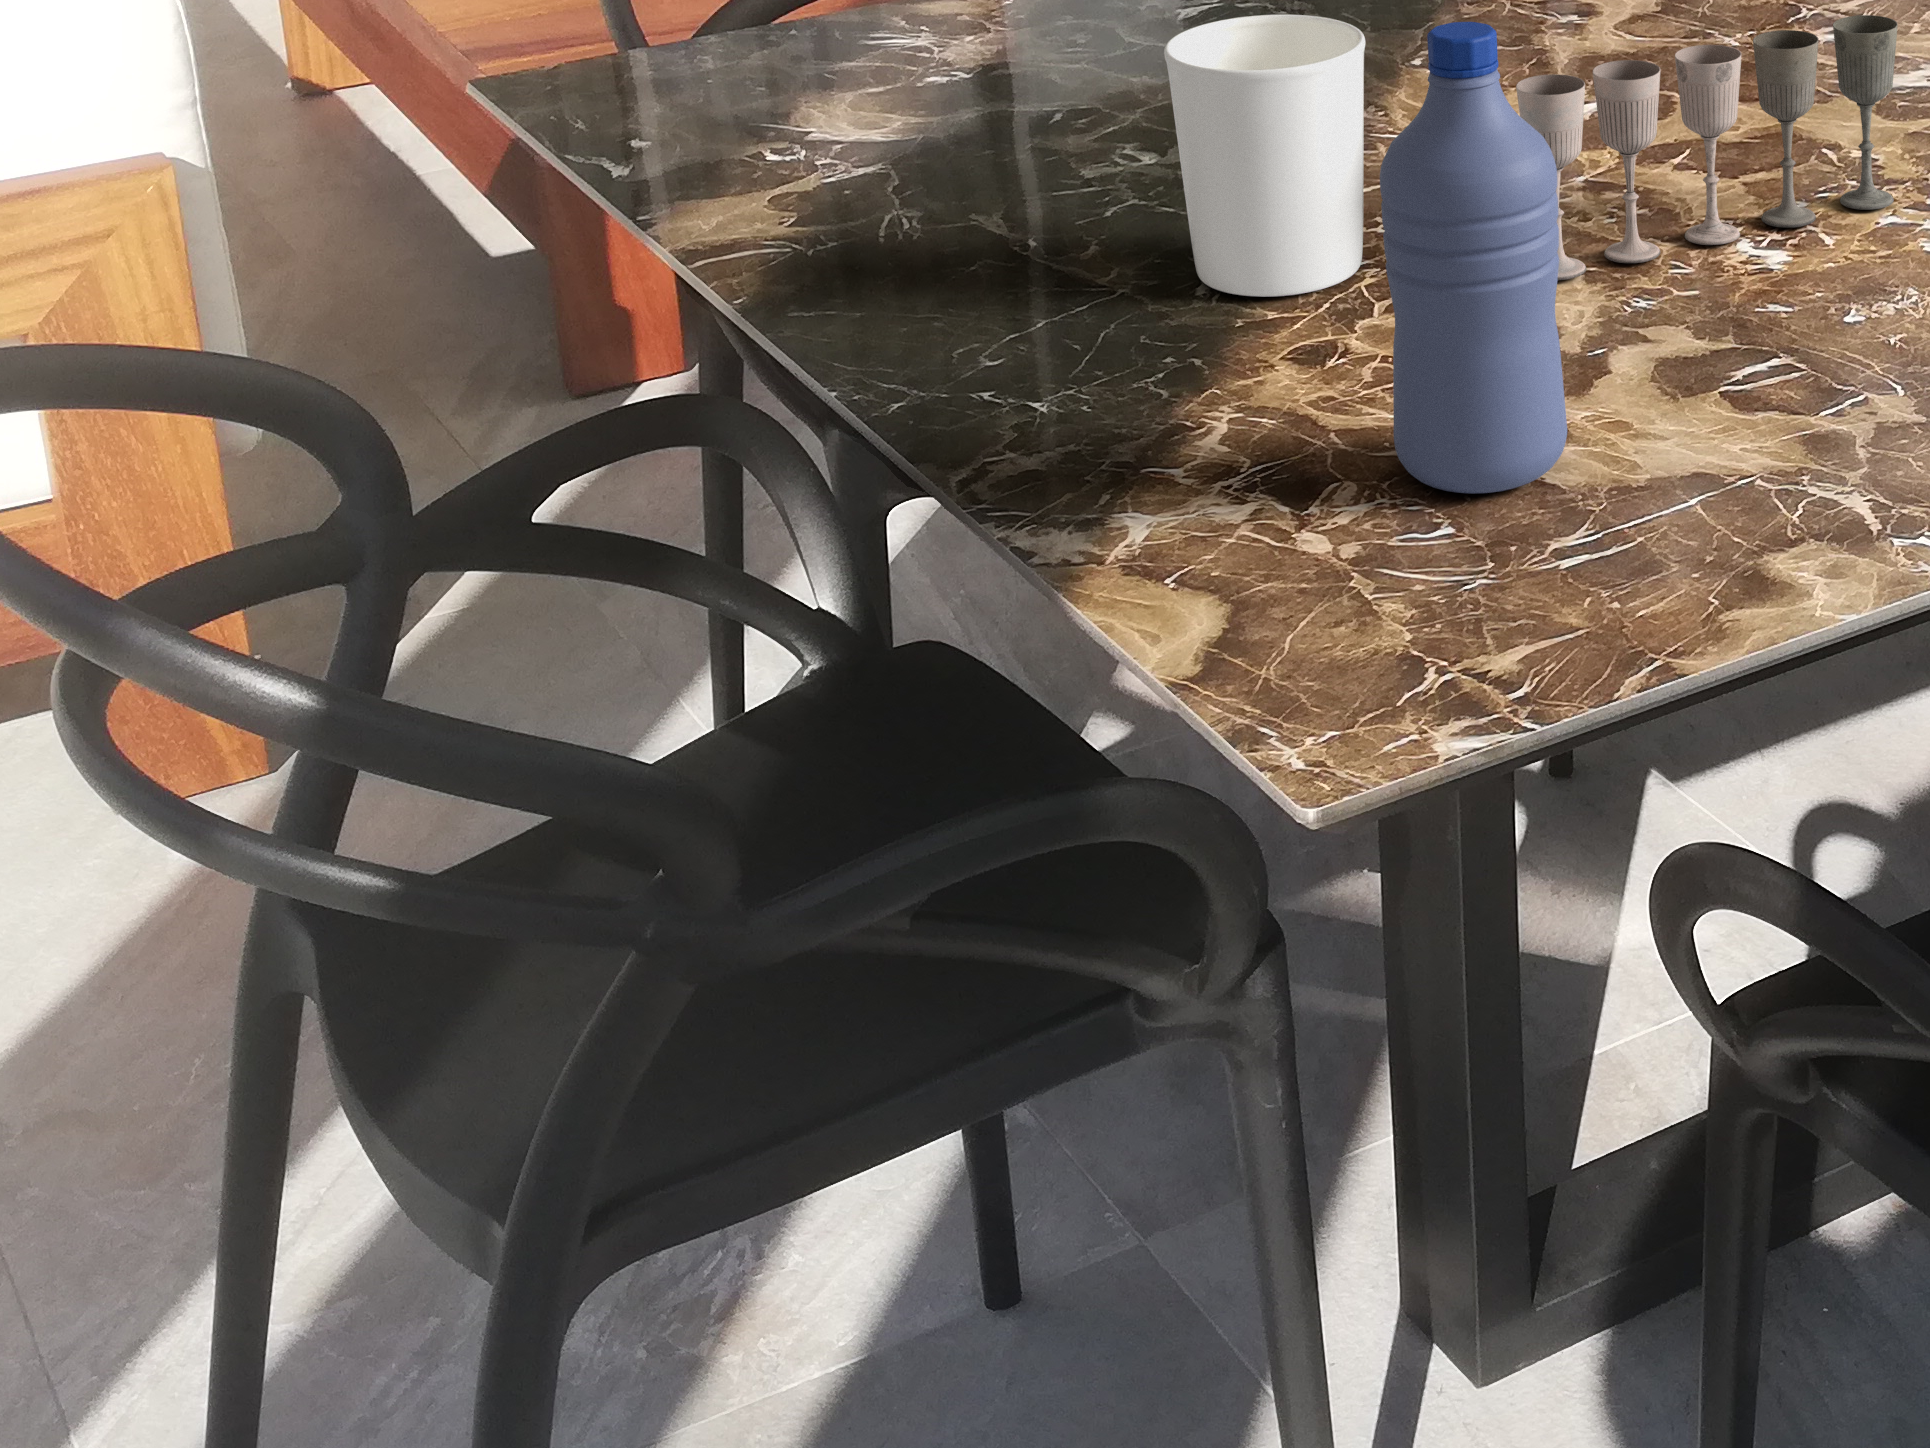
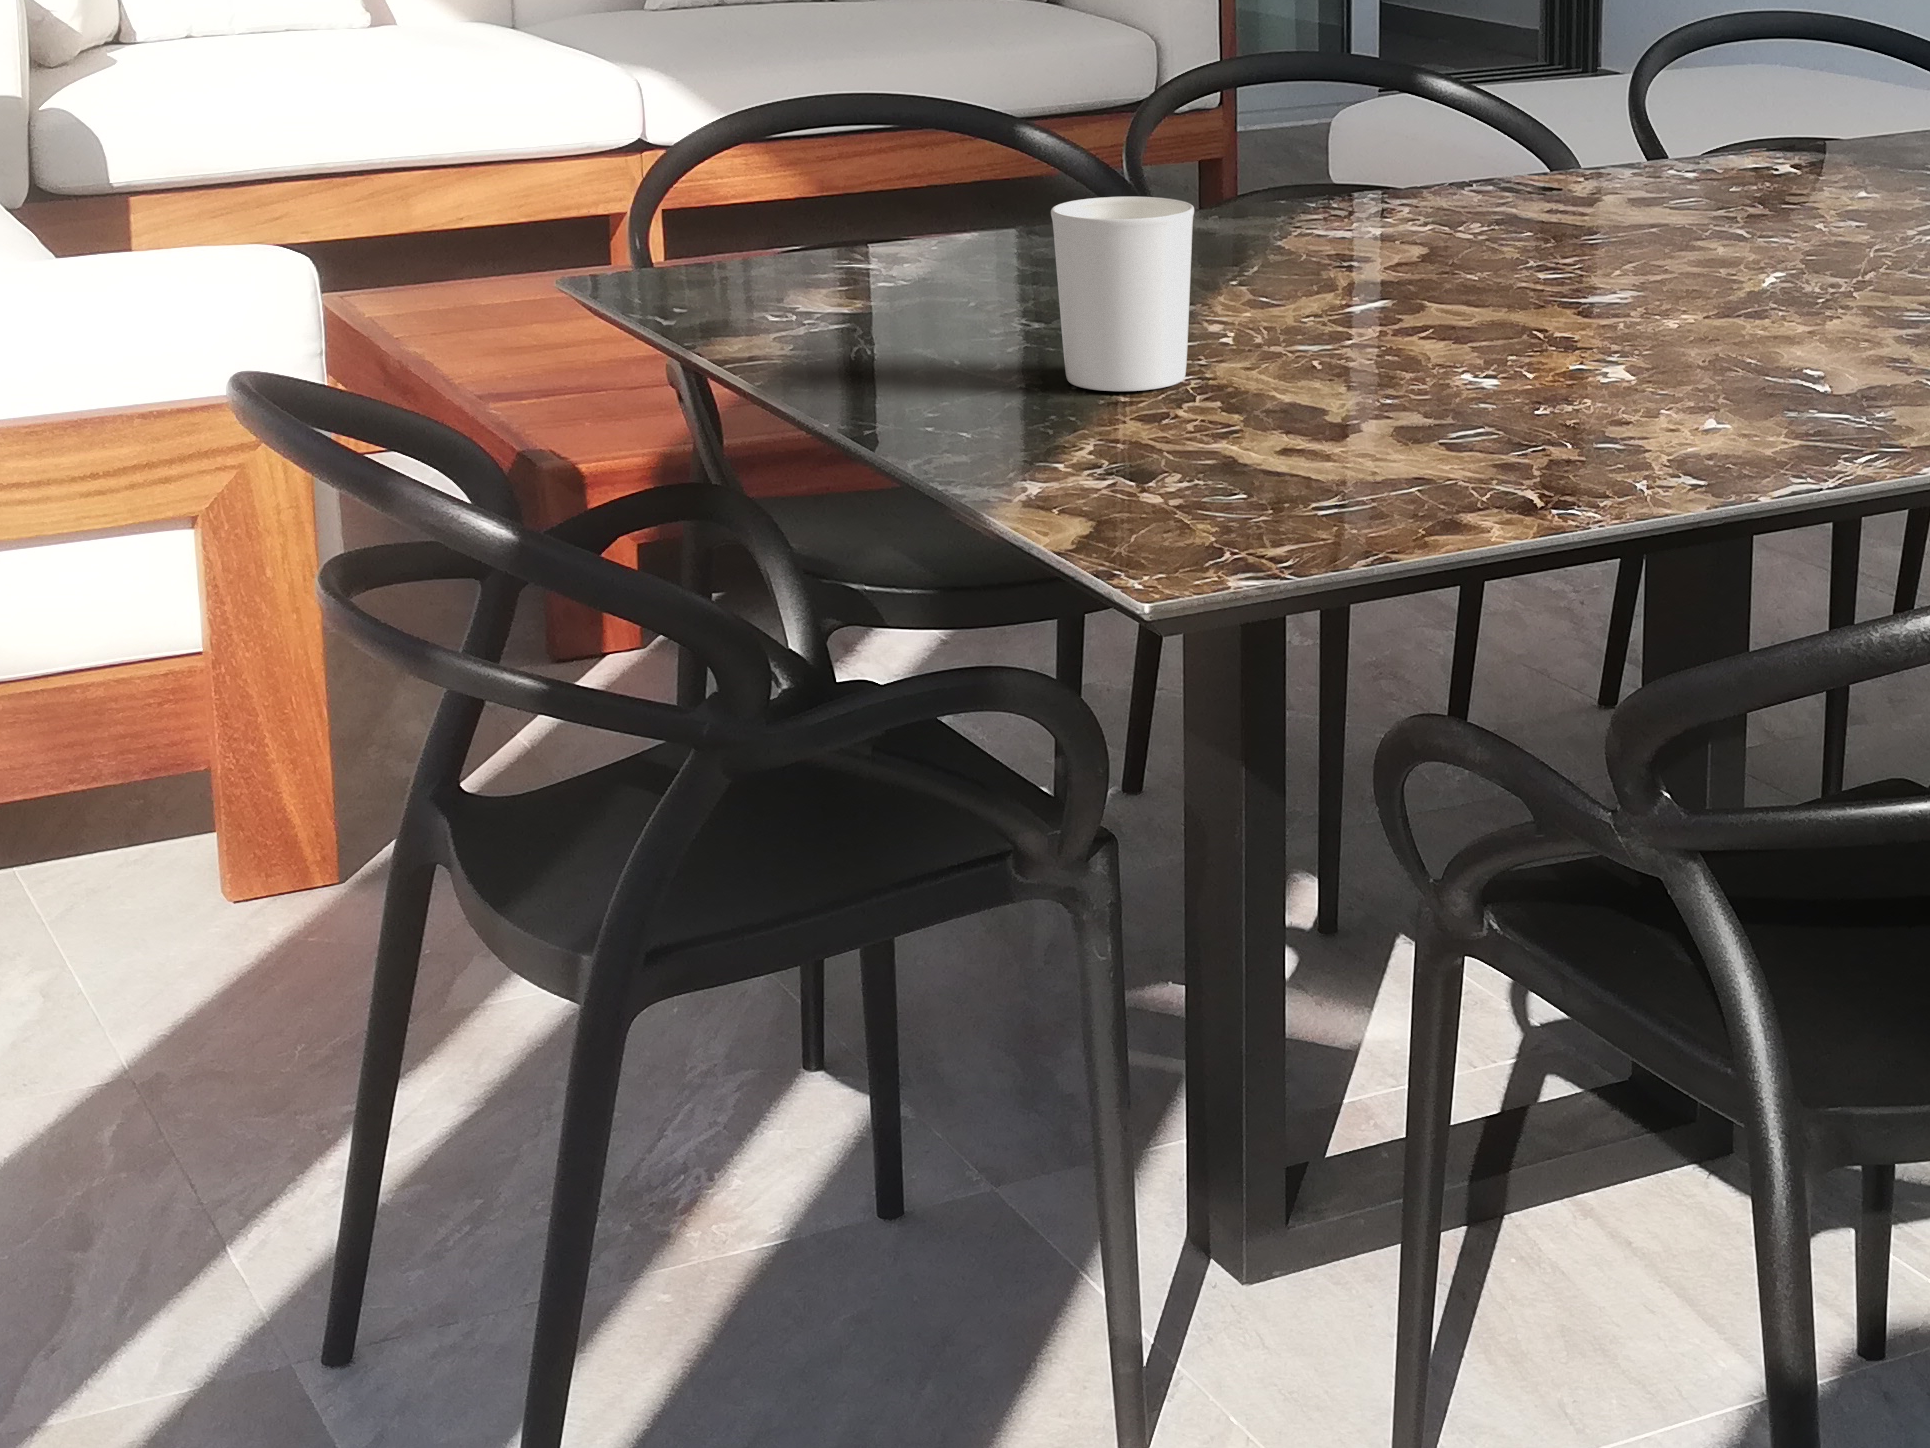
wine glass: present [1516,15,1898,280] -> none [1302,217,1589,389]
water bottle: present [1380,22,1567,493] -> none [1201,144,1325,480]

